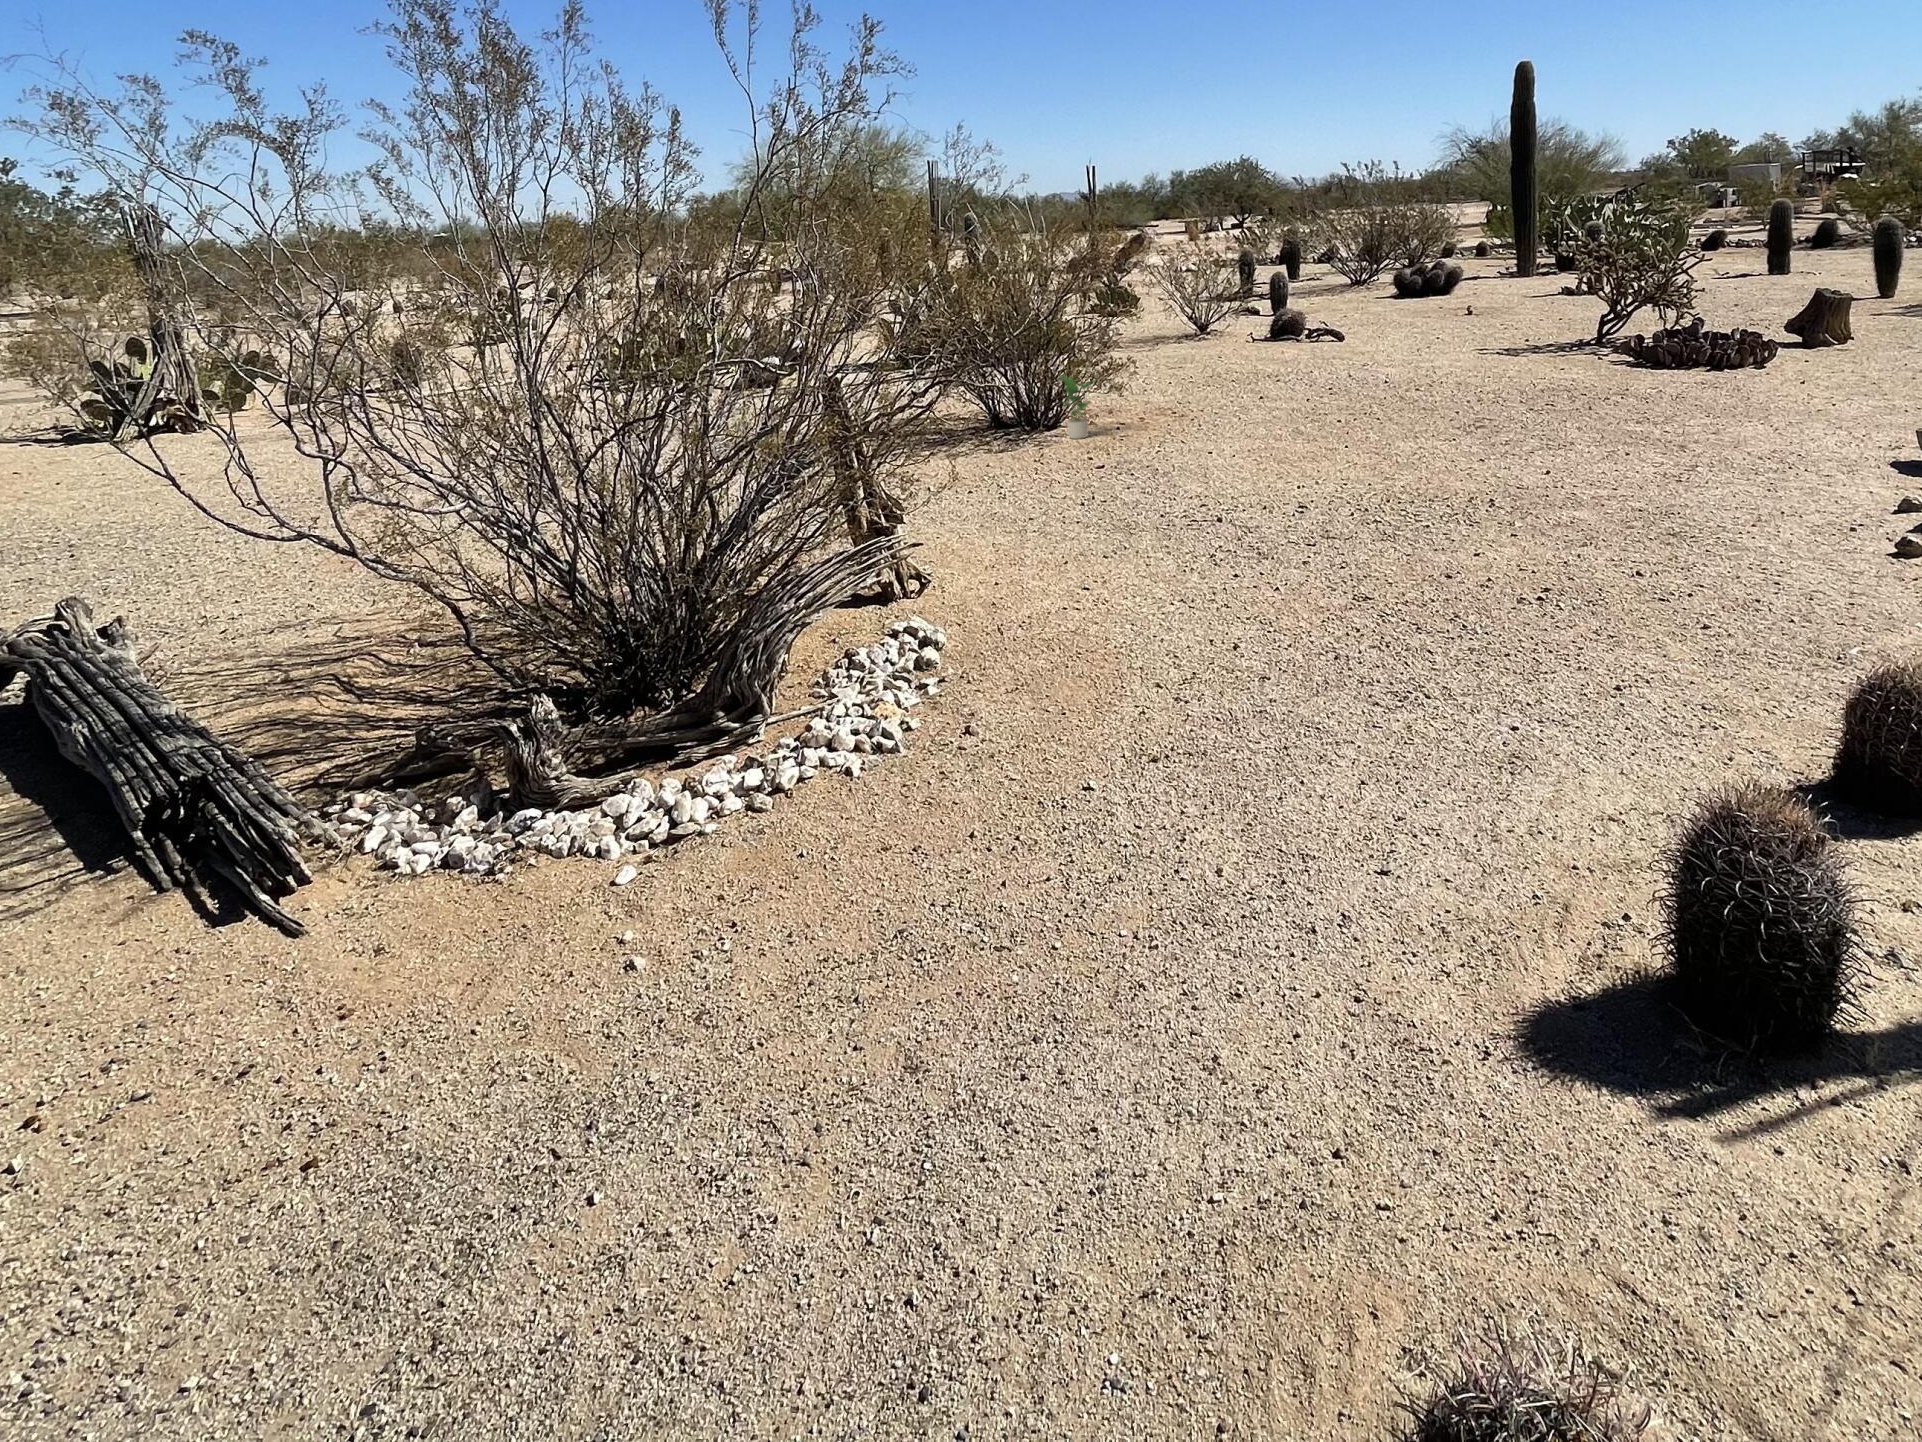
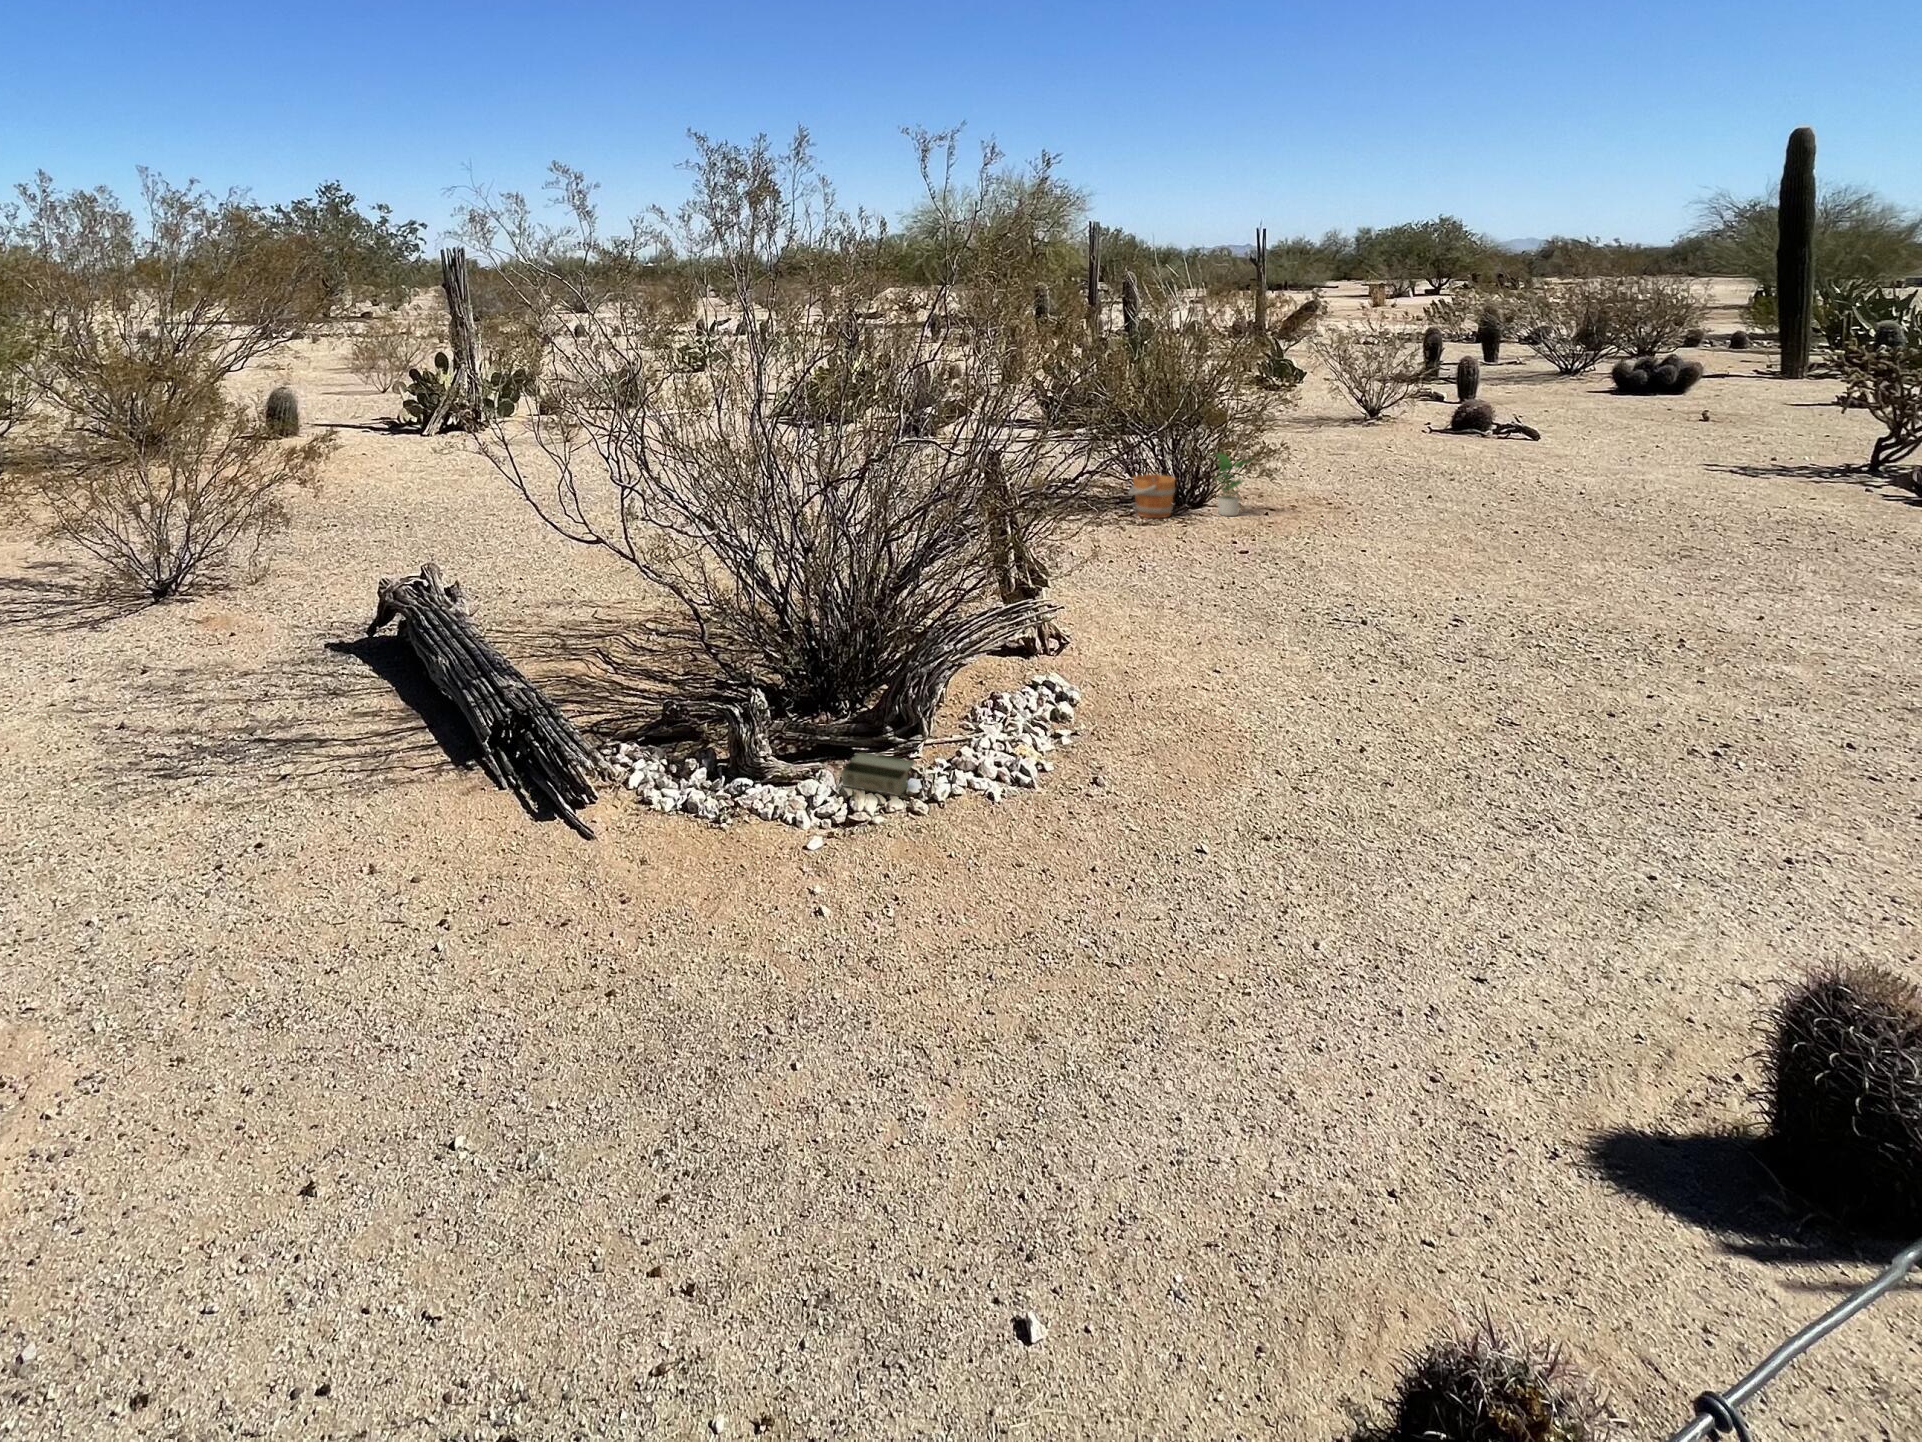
bucket: none [980,405,1026,450] -> present [1129,474,1175,518]
toolbox: none [661,745,754,793] -> present [841,752,914,796]

